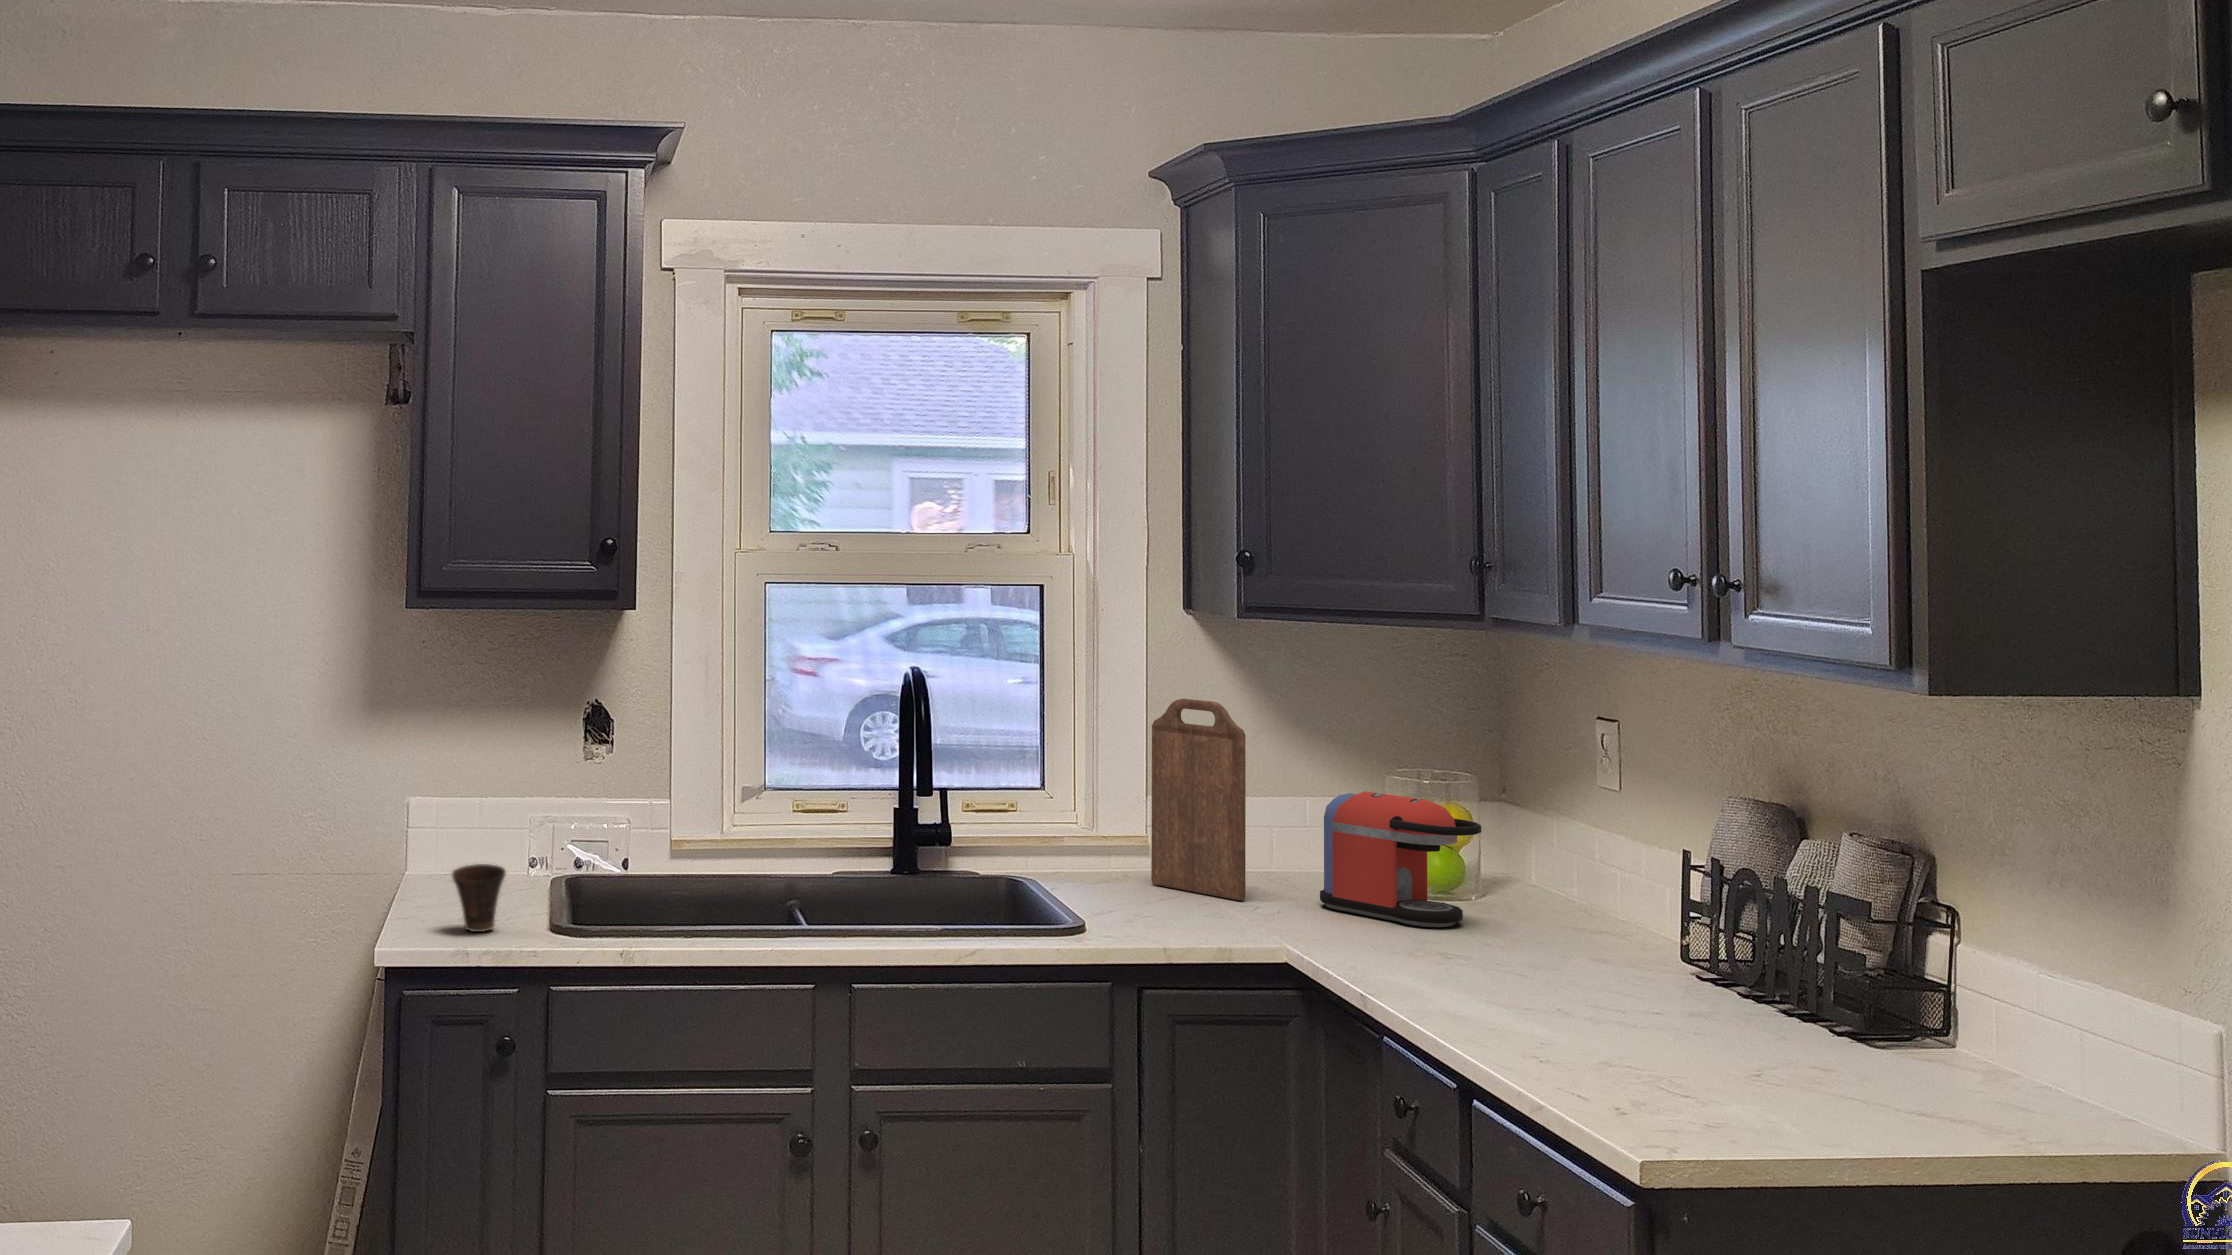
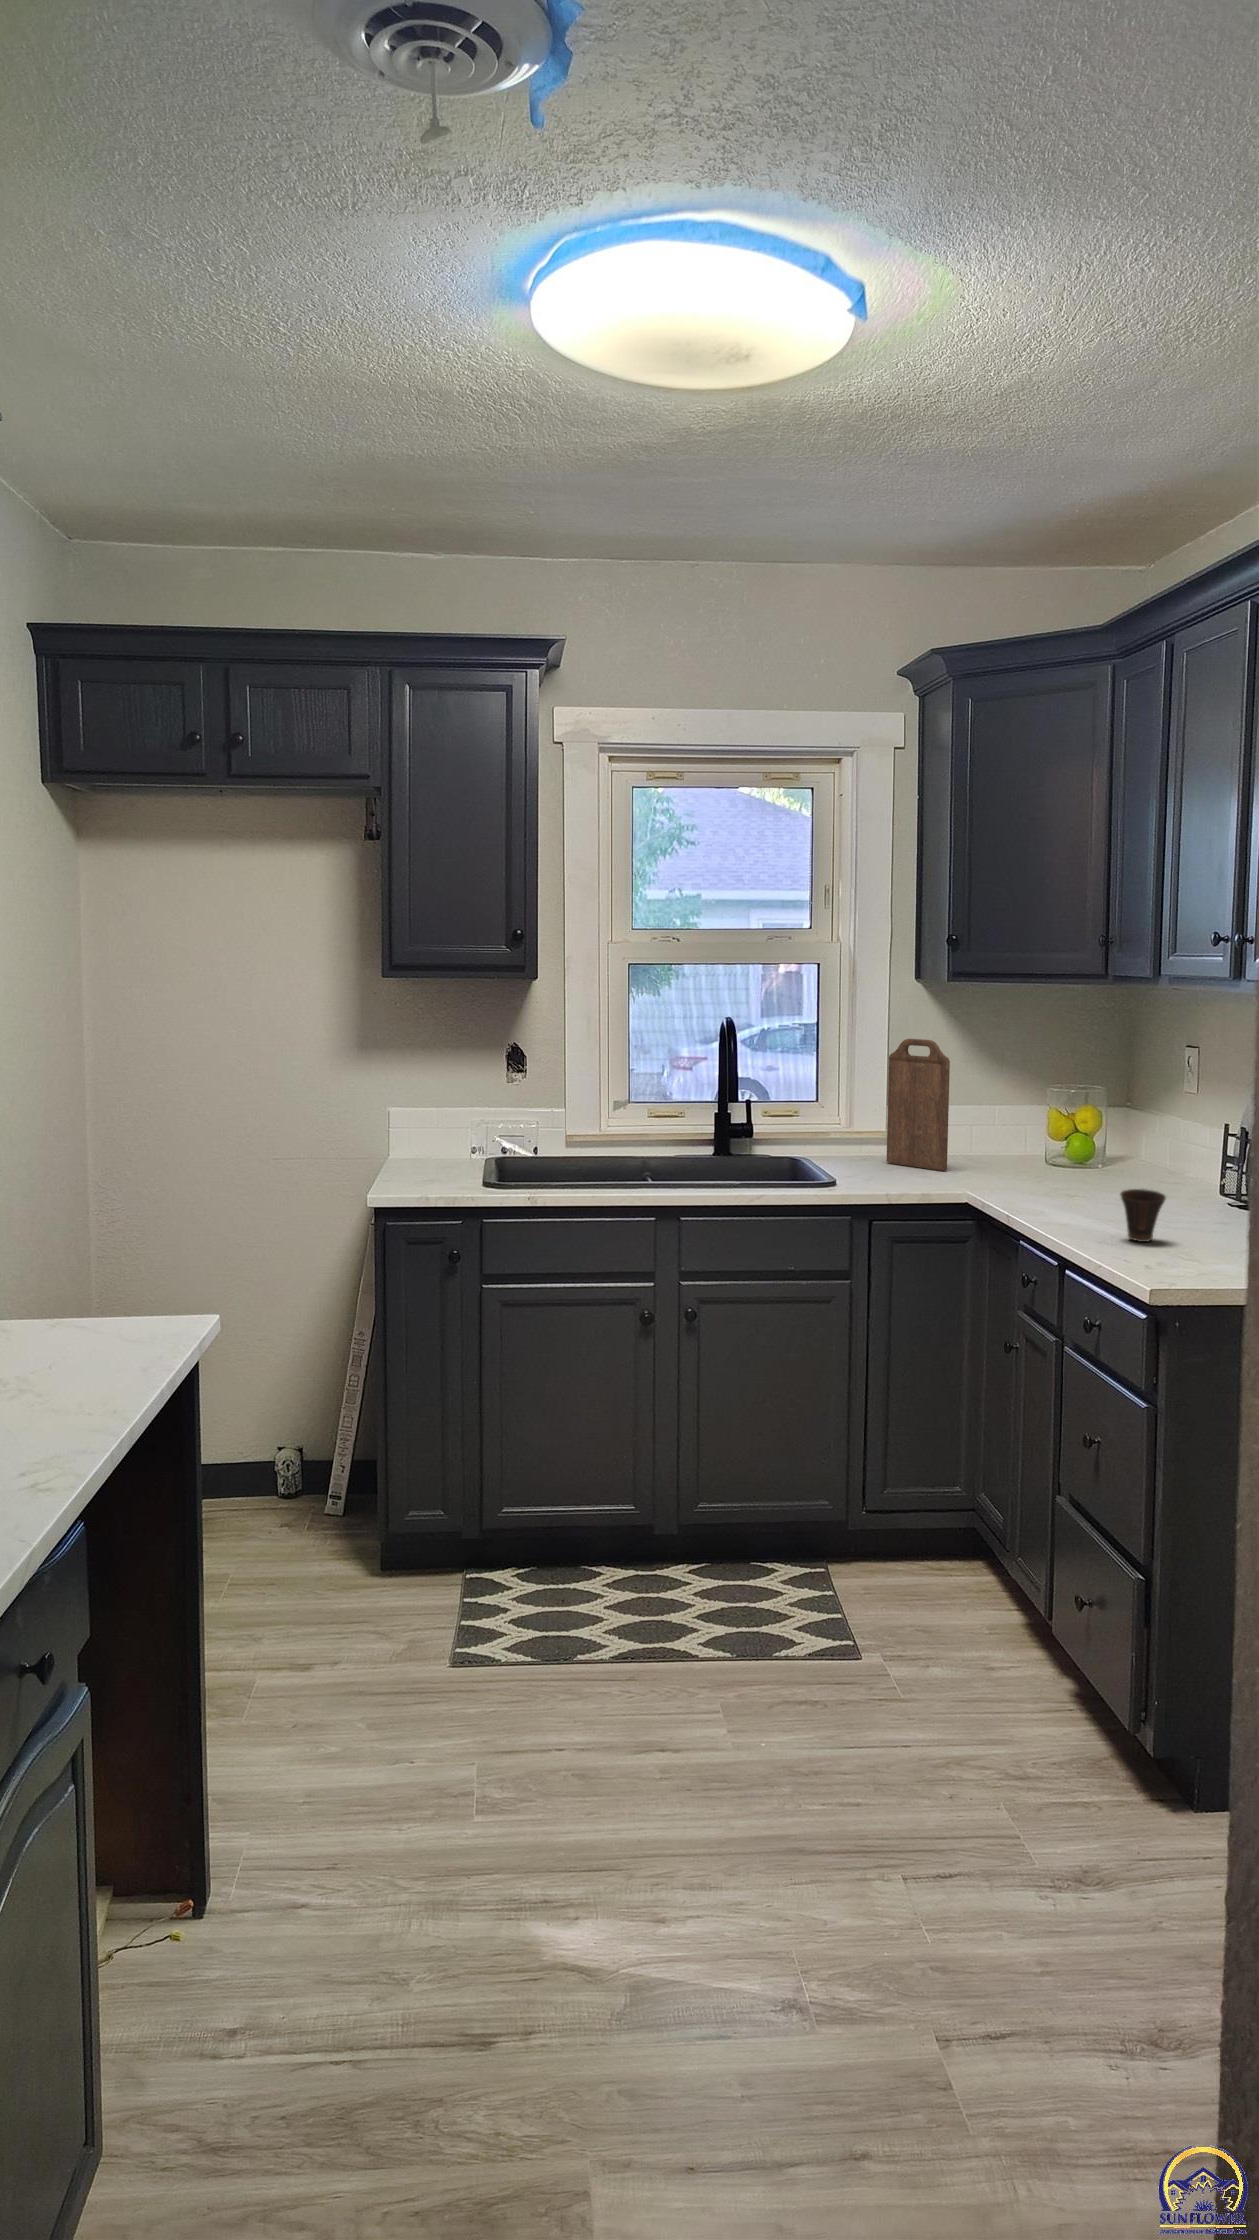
coffee maker: present [1320,791,1481,927] -> none [996,1097,1102,1184]
cup: present [452,864,506,932] -> present [1120,1189,1166,1242]

